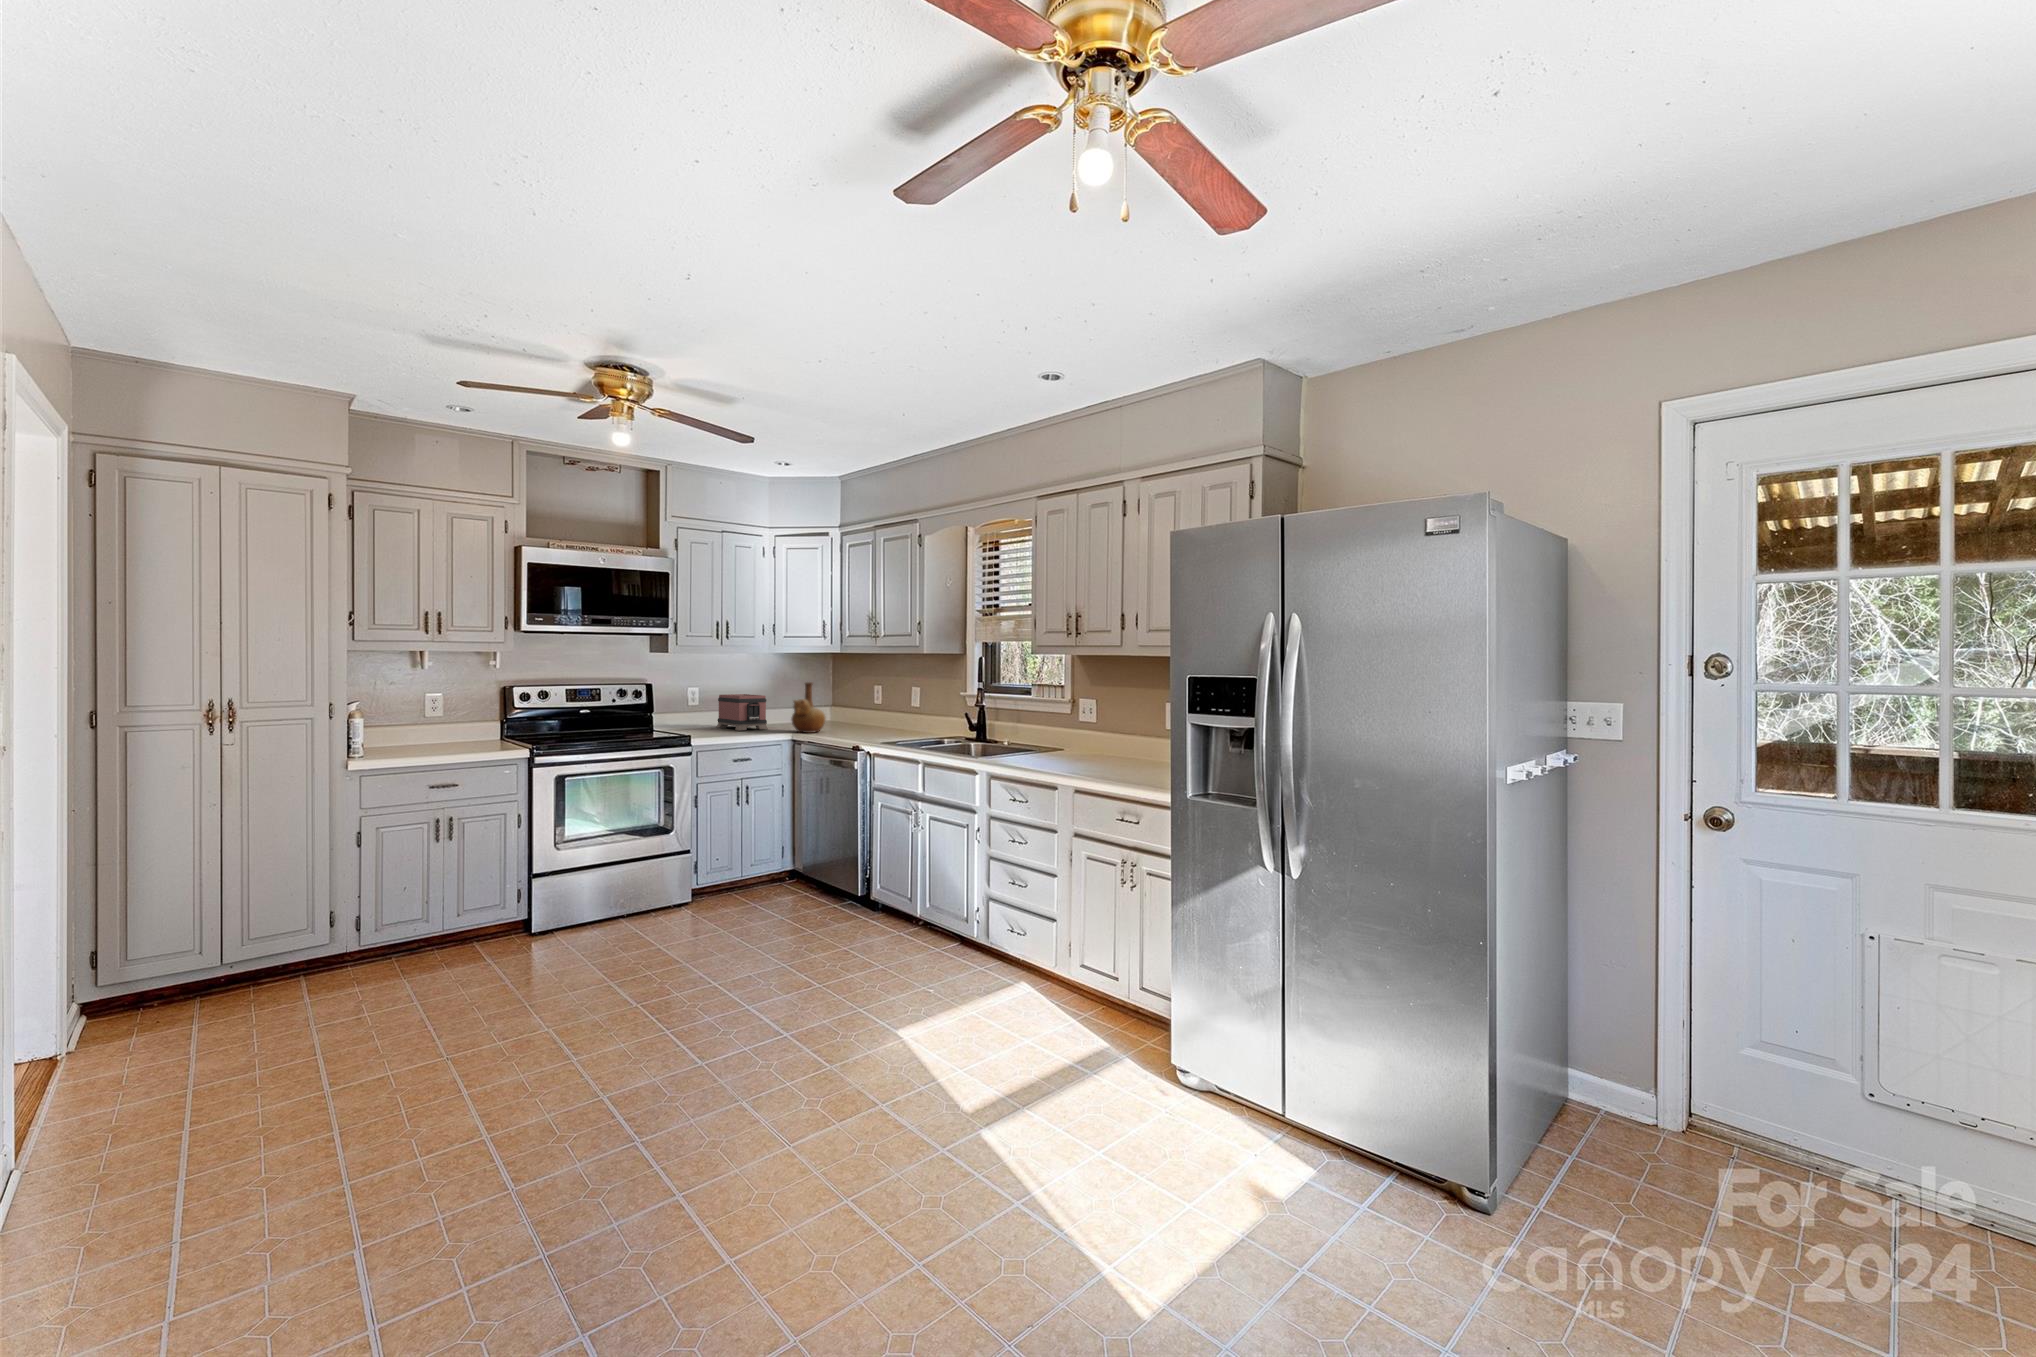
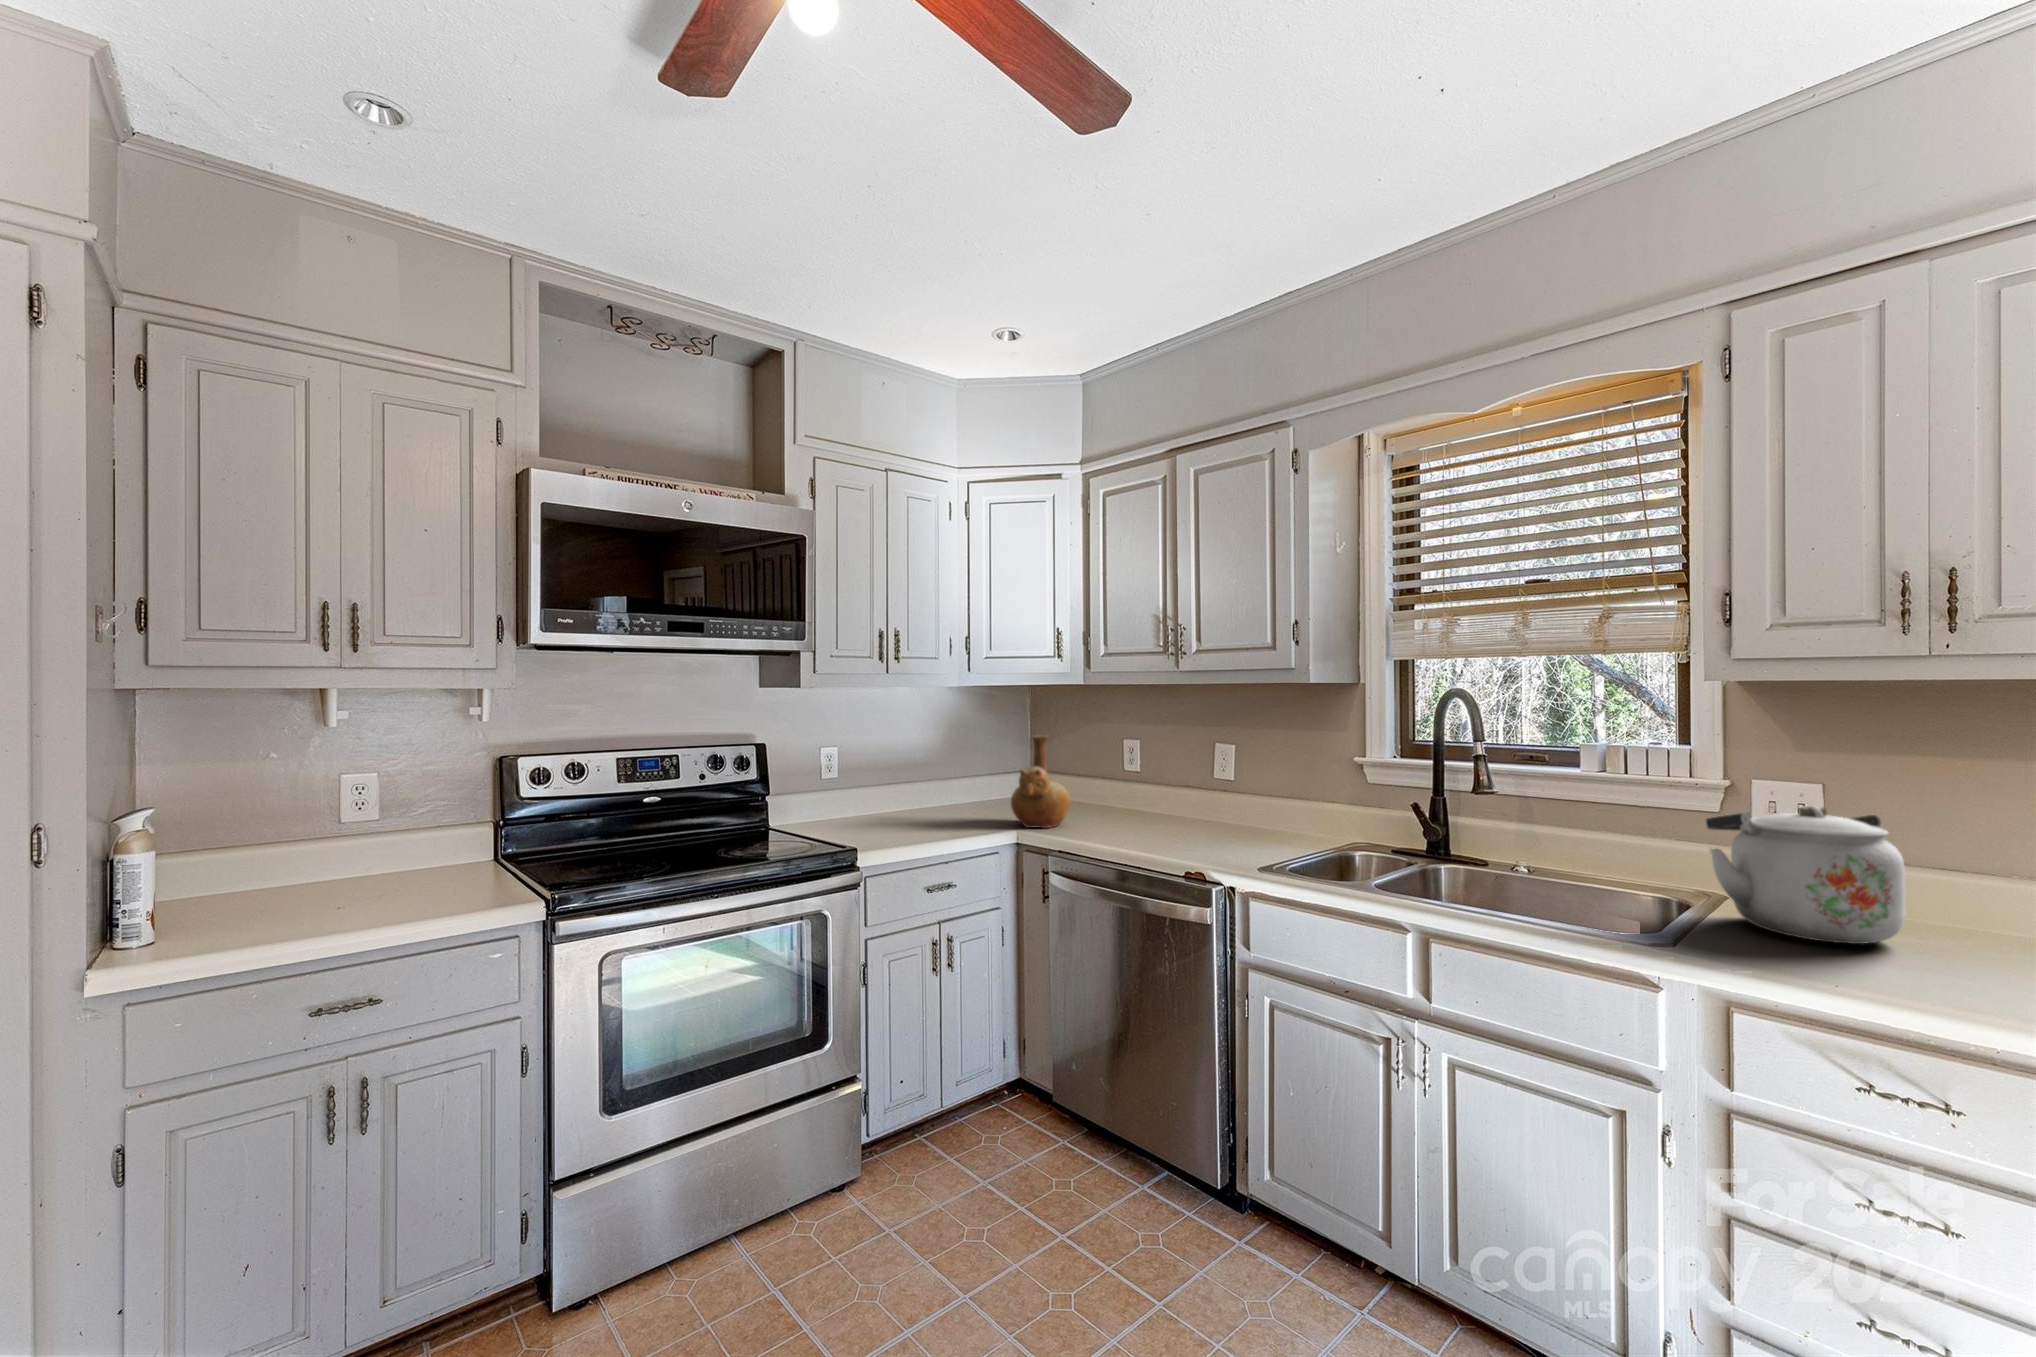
toaster: present [717,694,768,731] -> none [867,755,962,824]
kettle: none [1034,707,1101,762] -> present [1706,806,1906,944]

